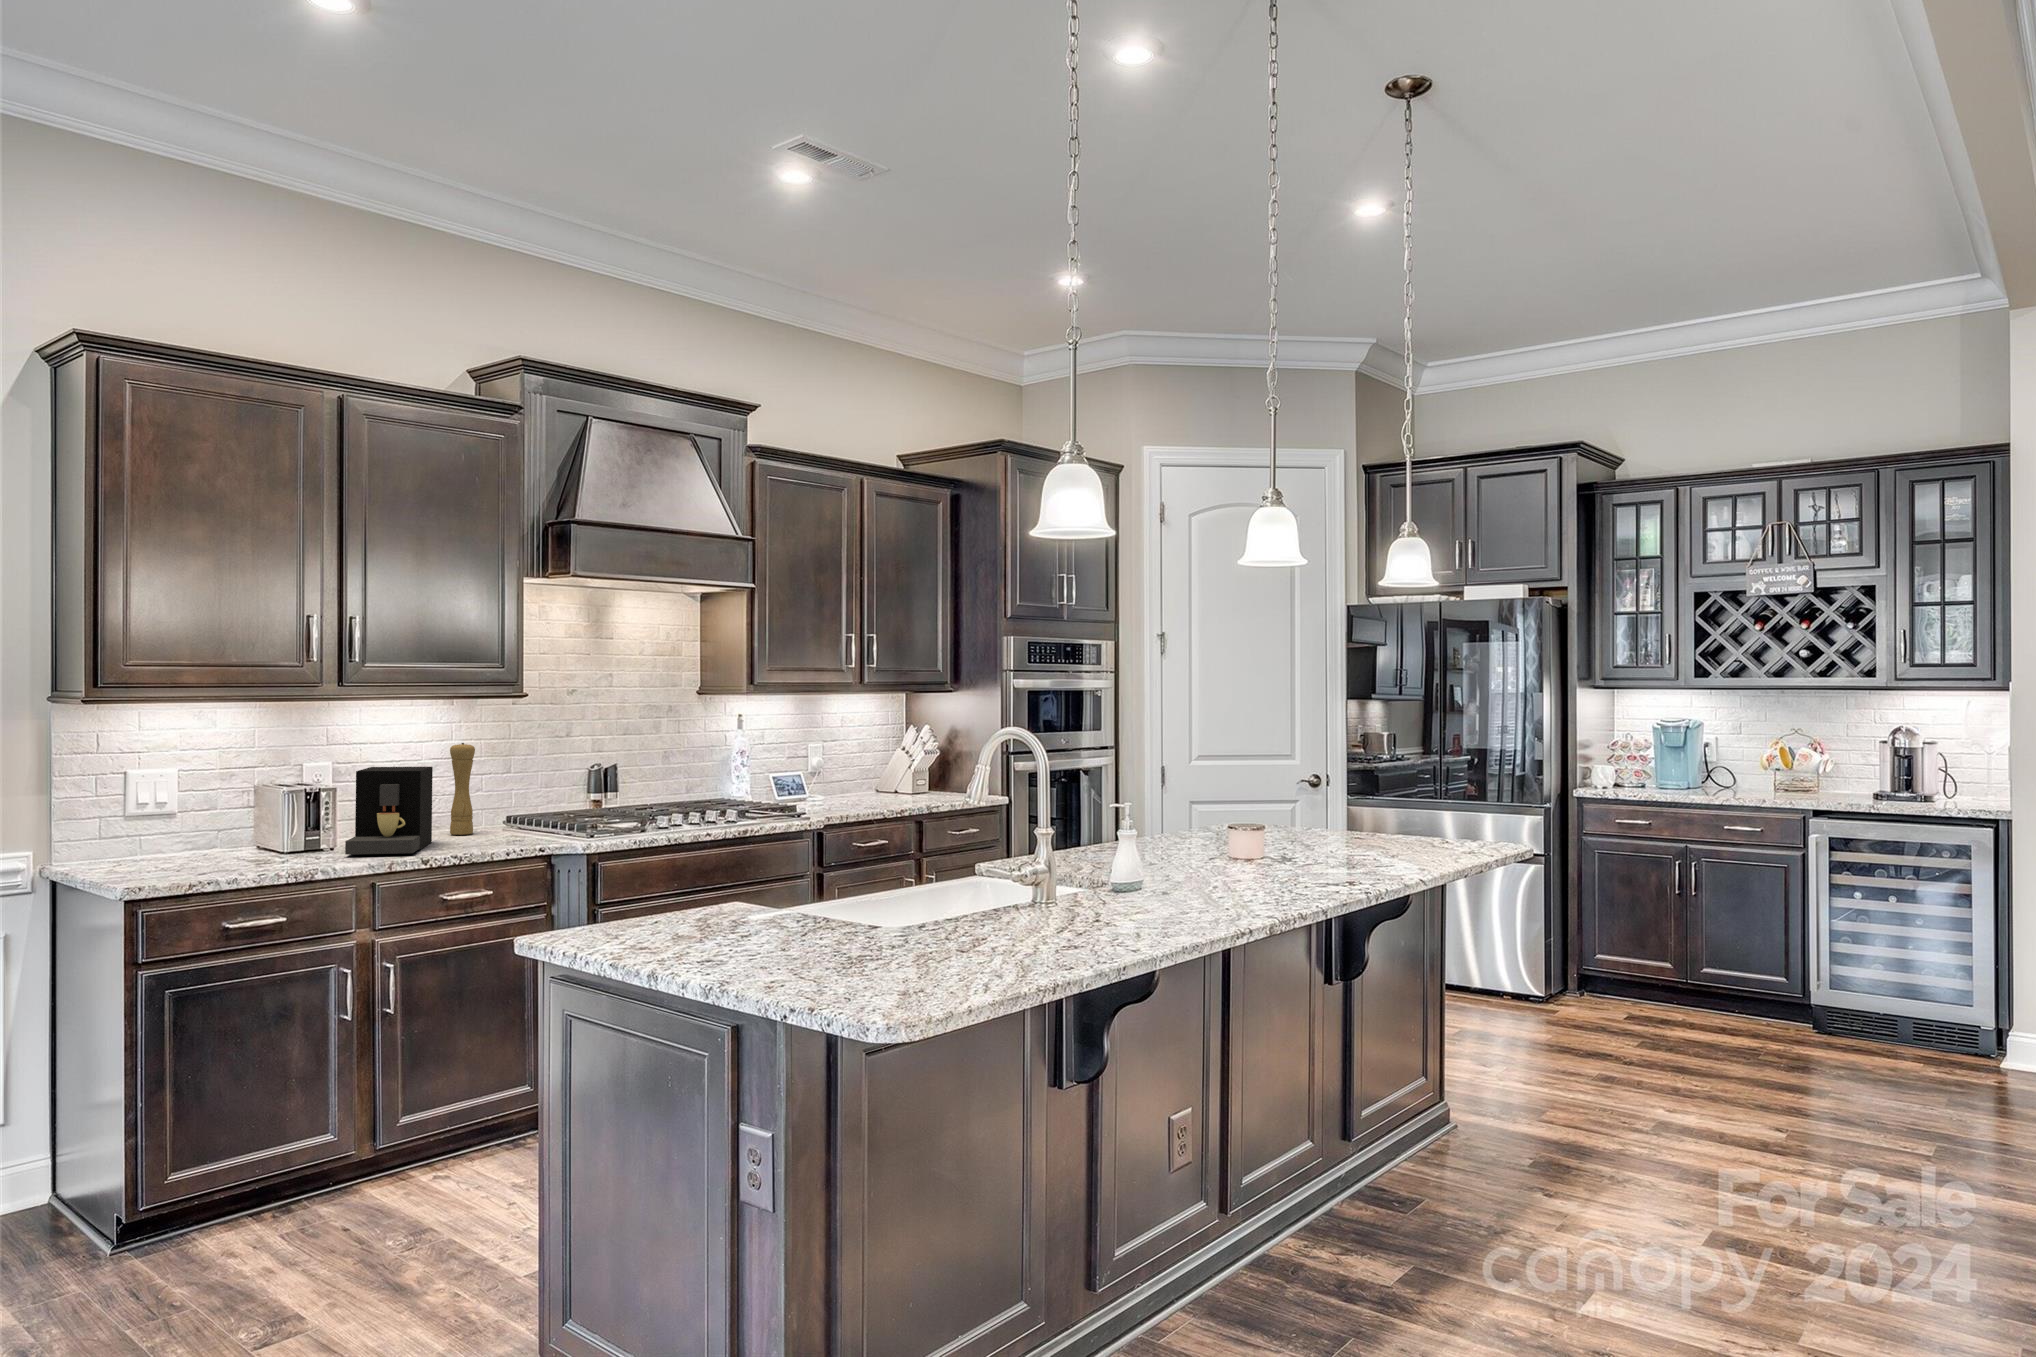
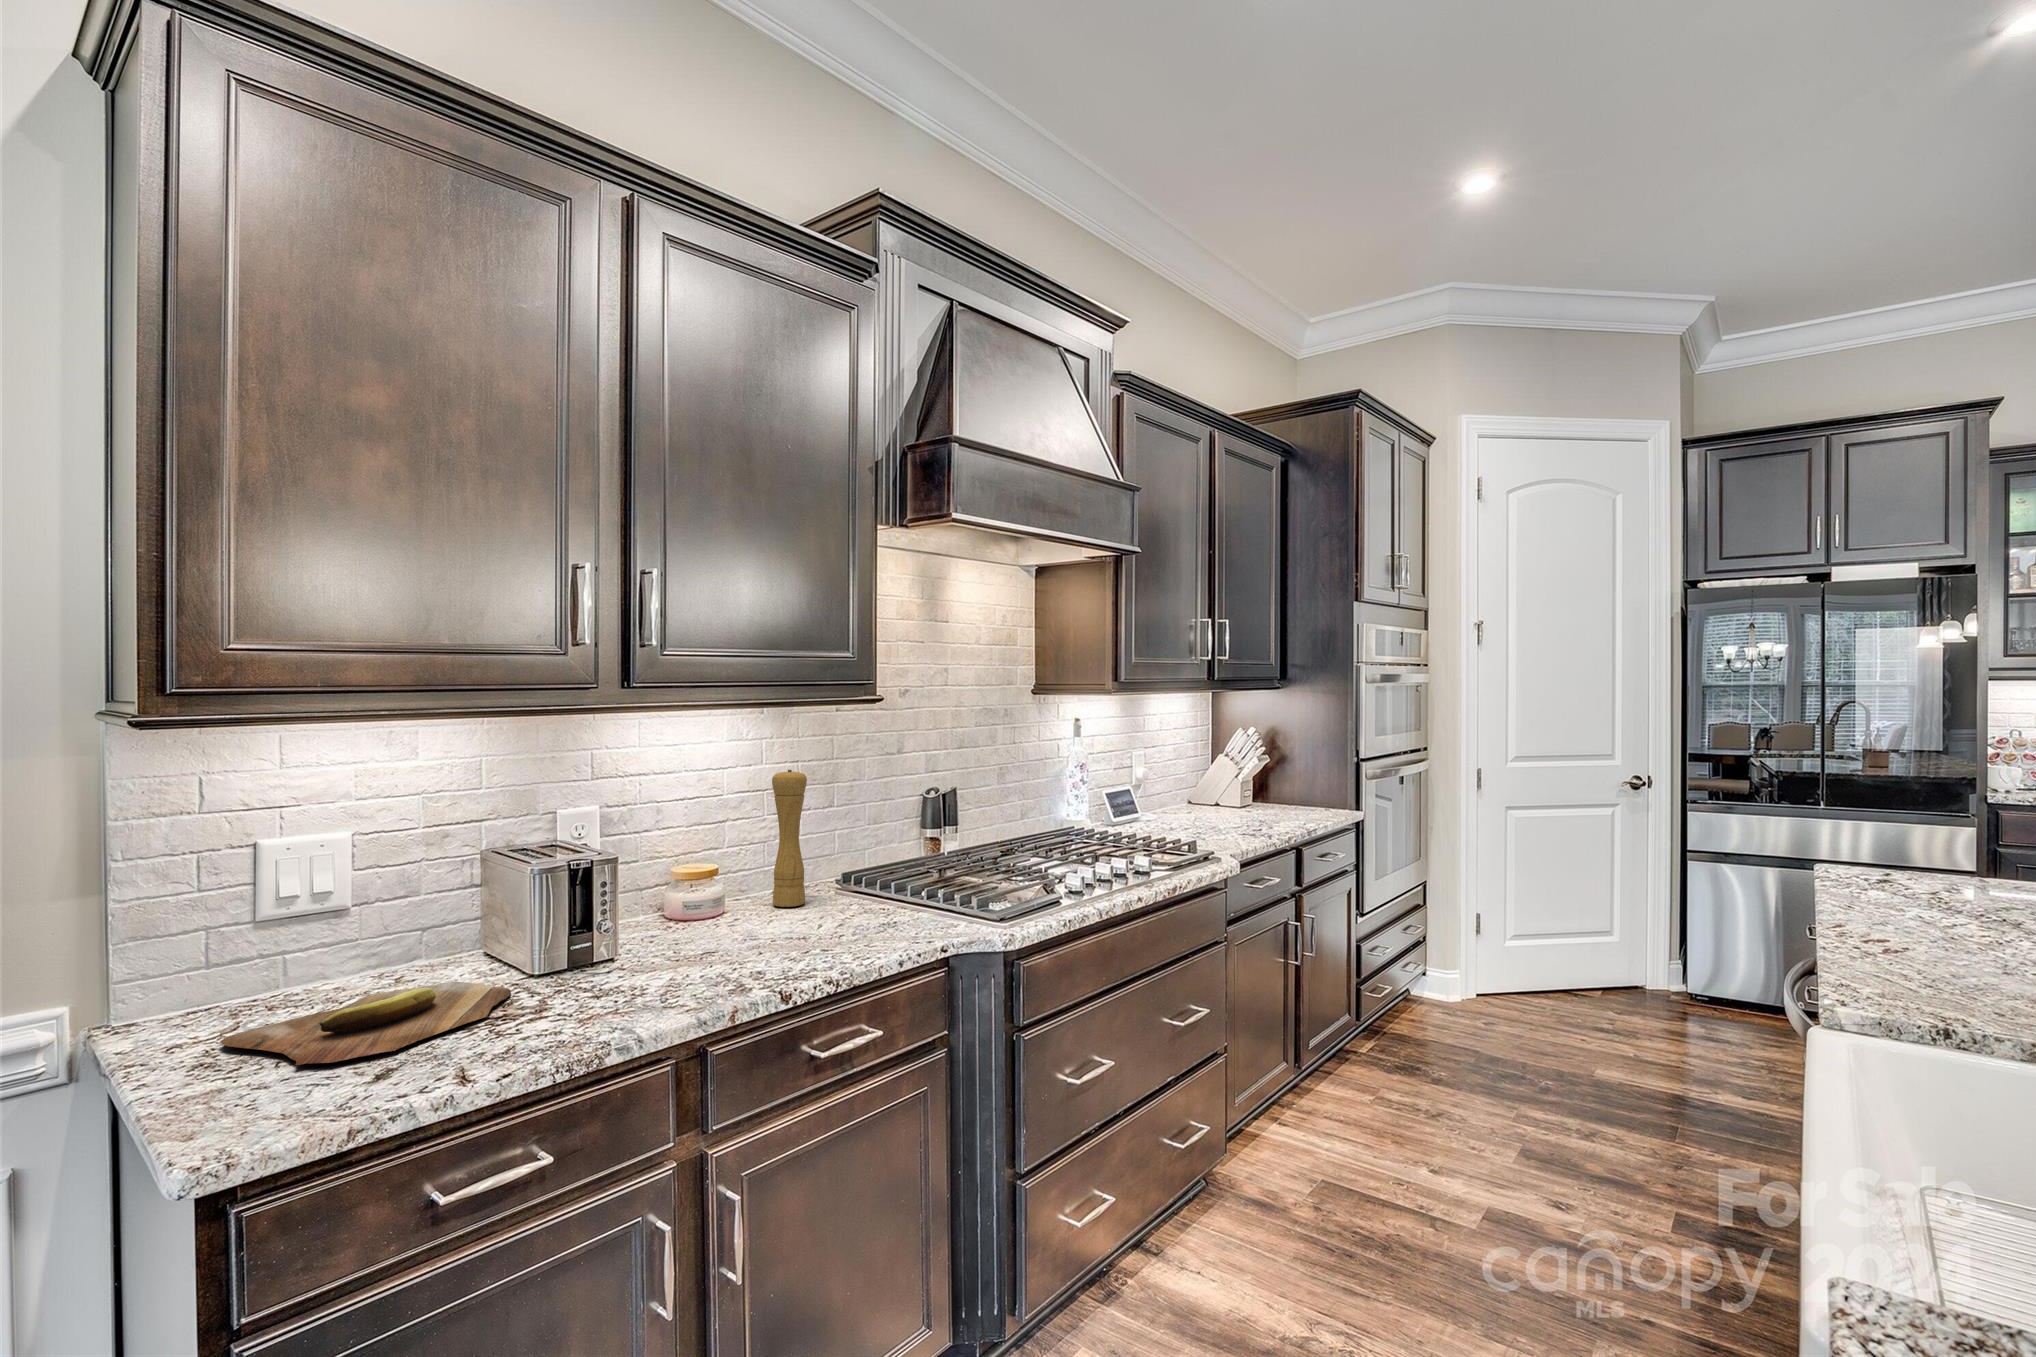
coffee maker: present [345,767,433,855] -> none [646,812,761,984]
cutting board: none [117,849,268,870] -> present [220,981,511,1065]

